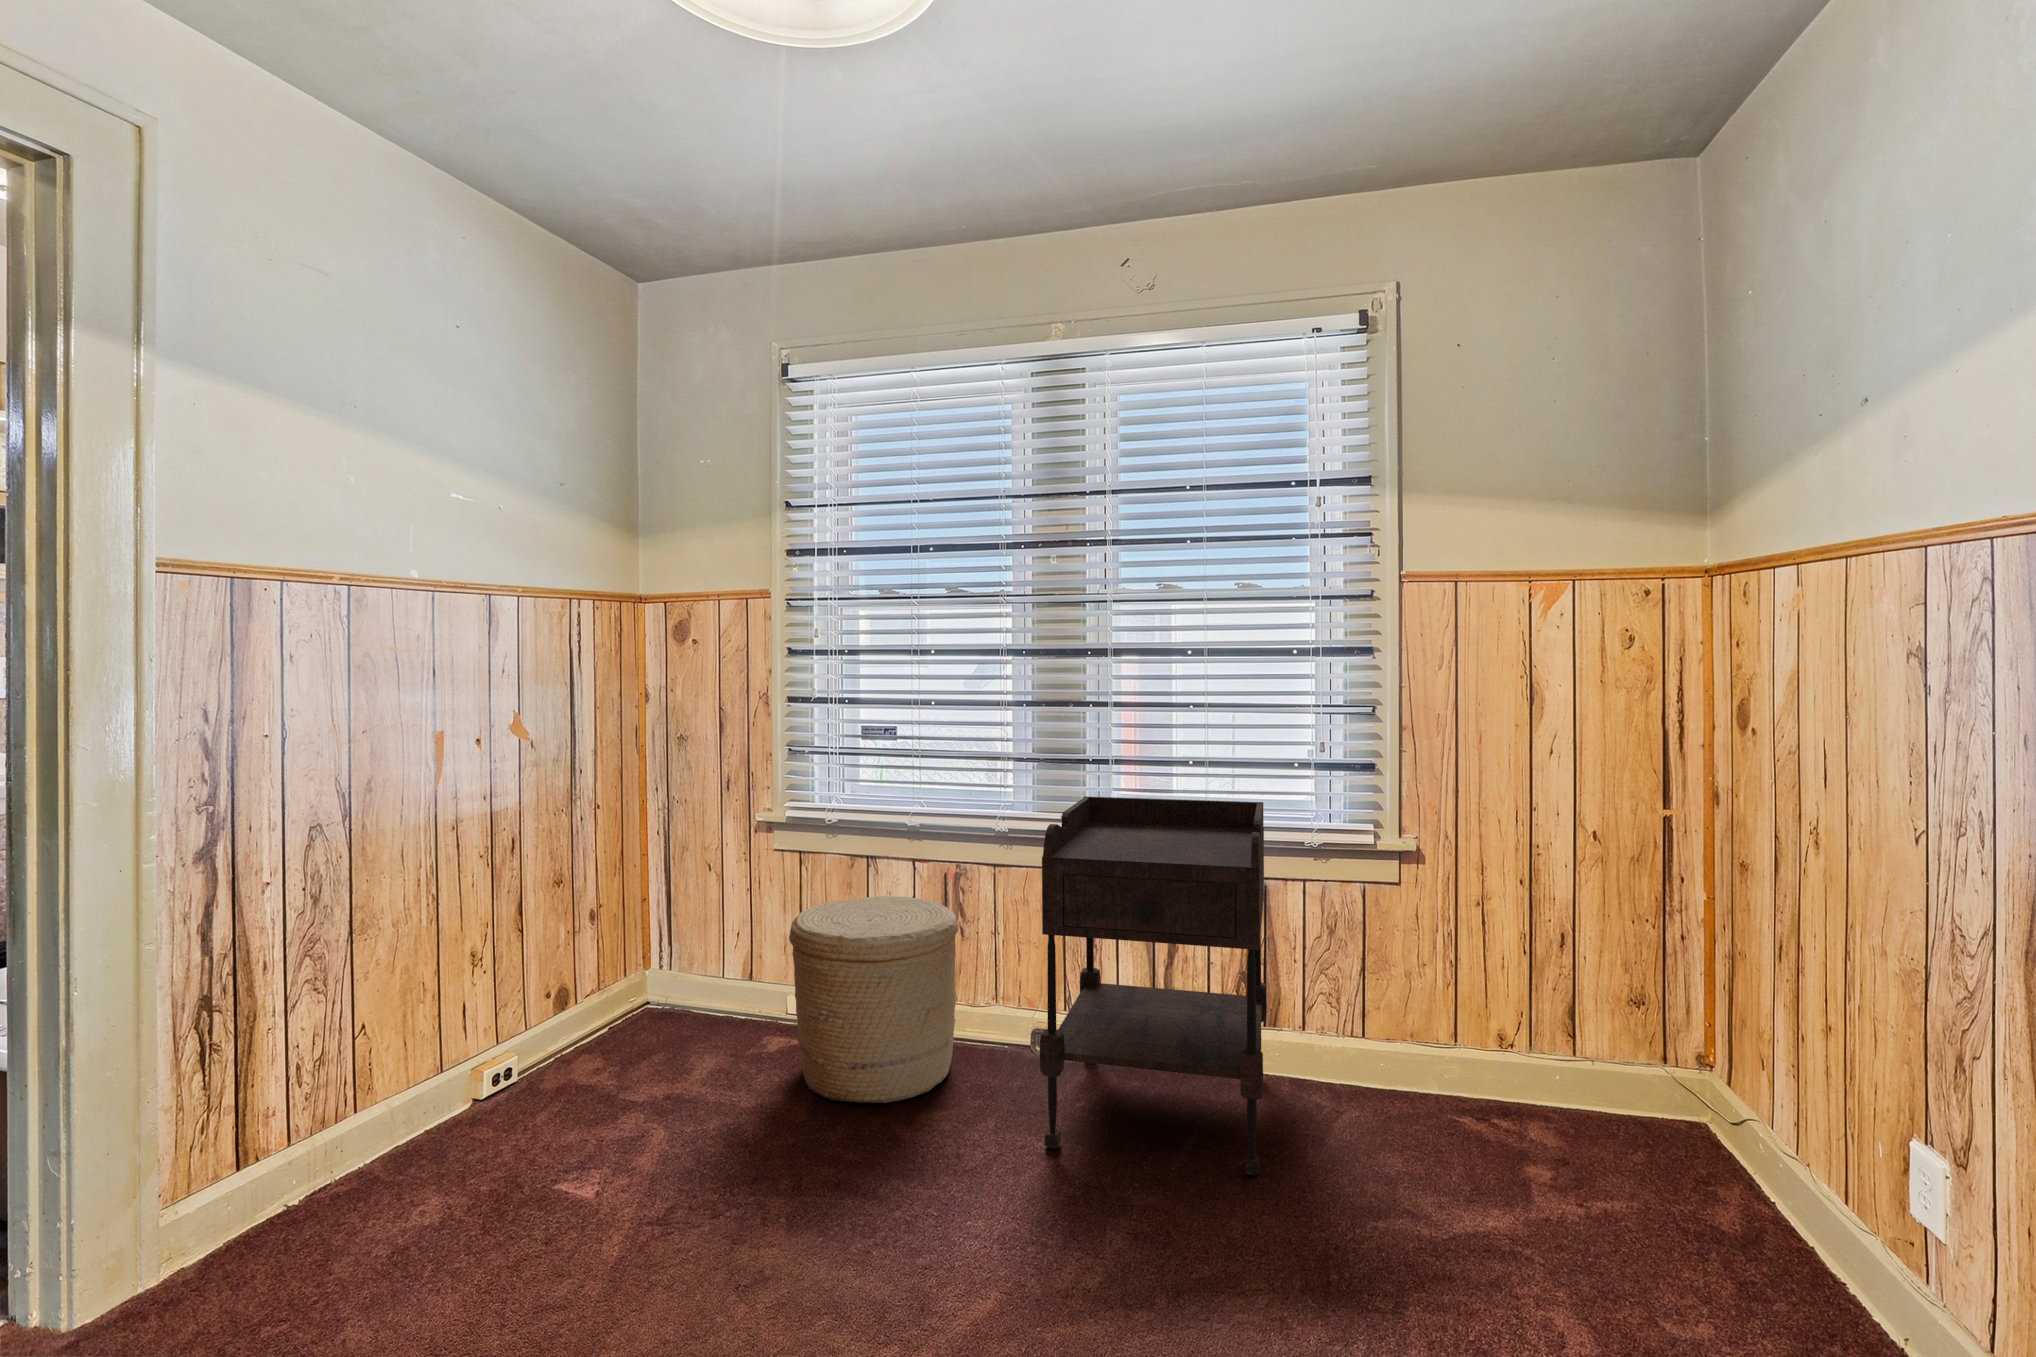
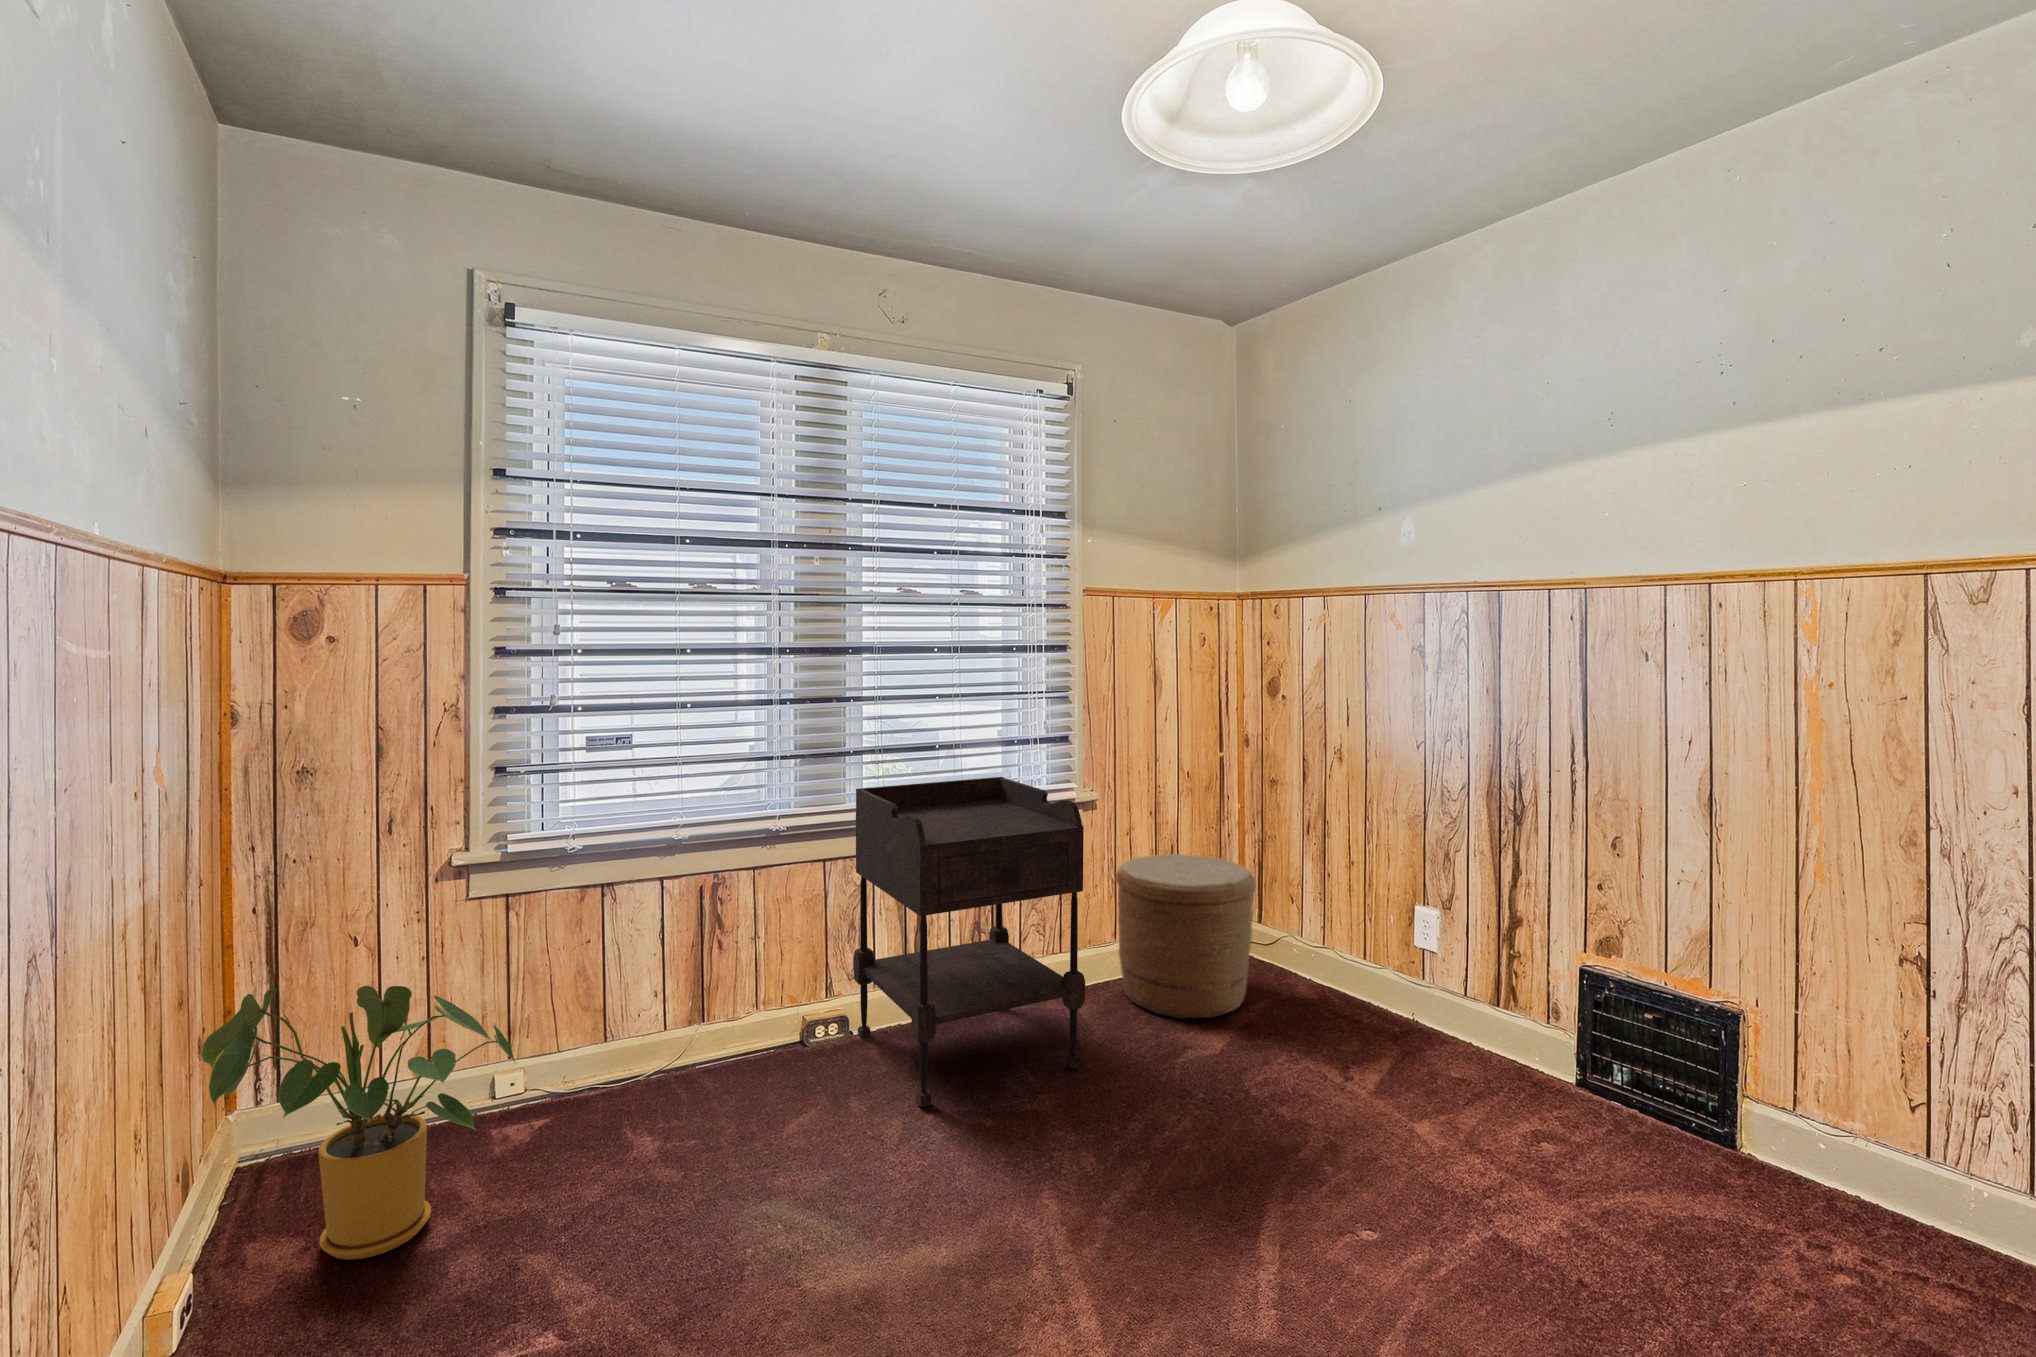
house plant: none [525,885,713,1095] -> present [201,986,516,1260]
woven basket: present [789,896,958,1103] -> present [1116,854,1256,1019]

